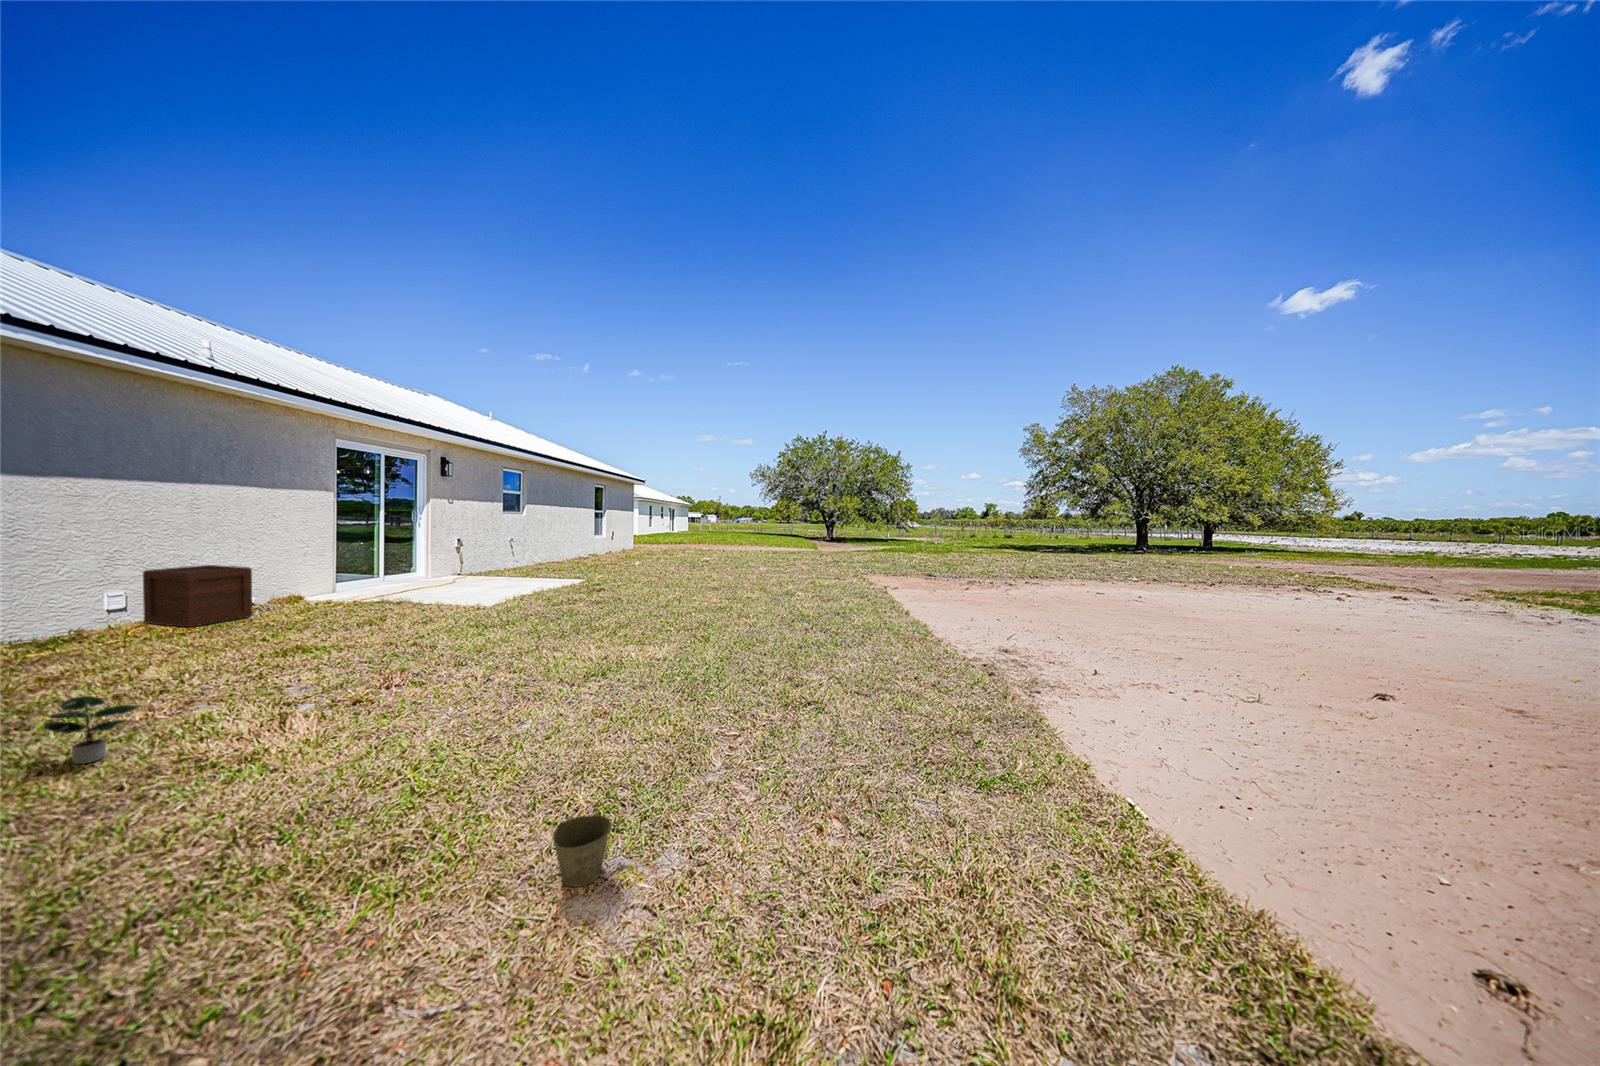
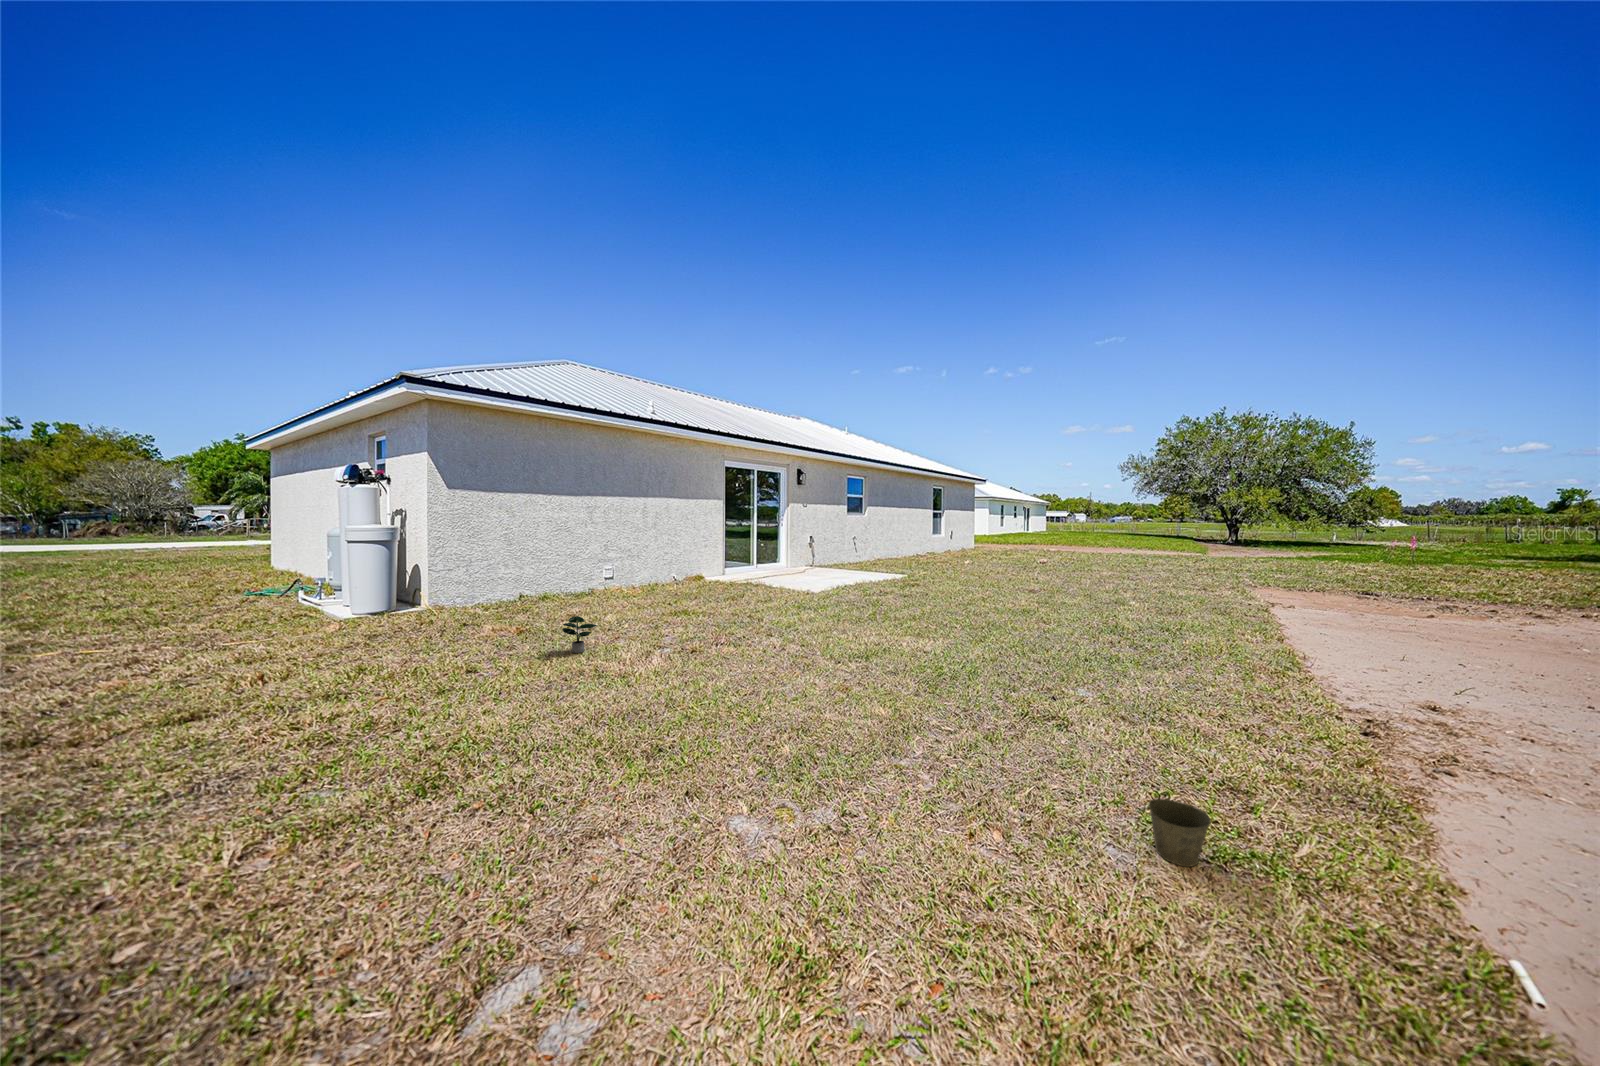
wooden crate: present [143,565,252,627] -> none [630,550,677,588]
bucket: present [553,799,611,887] -> present [1149,783,1211,867]

